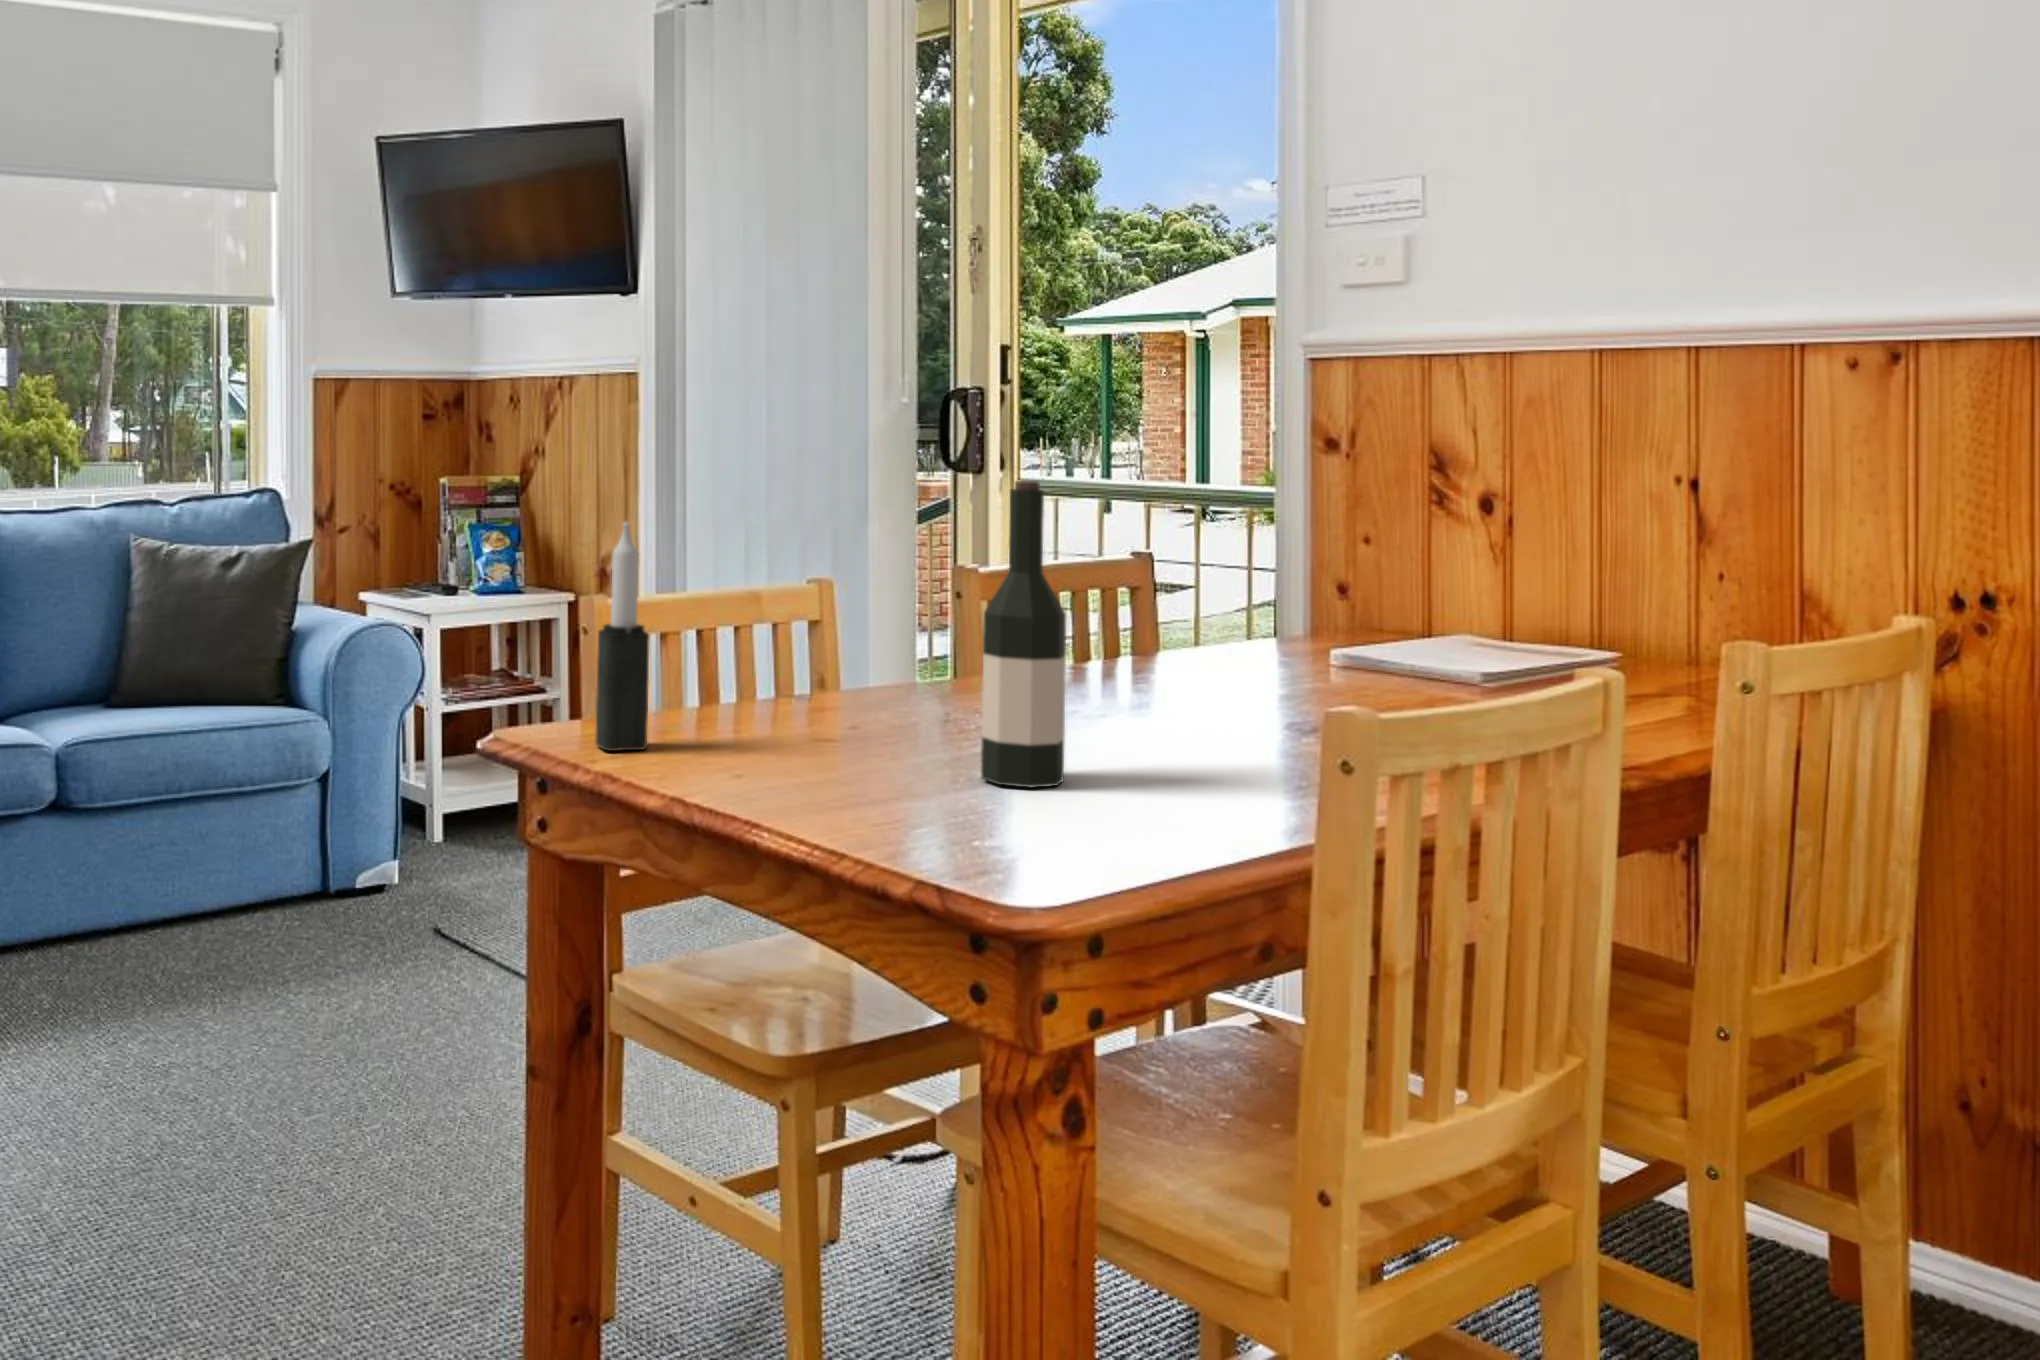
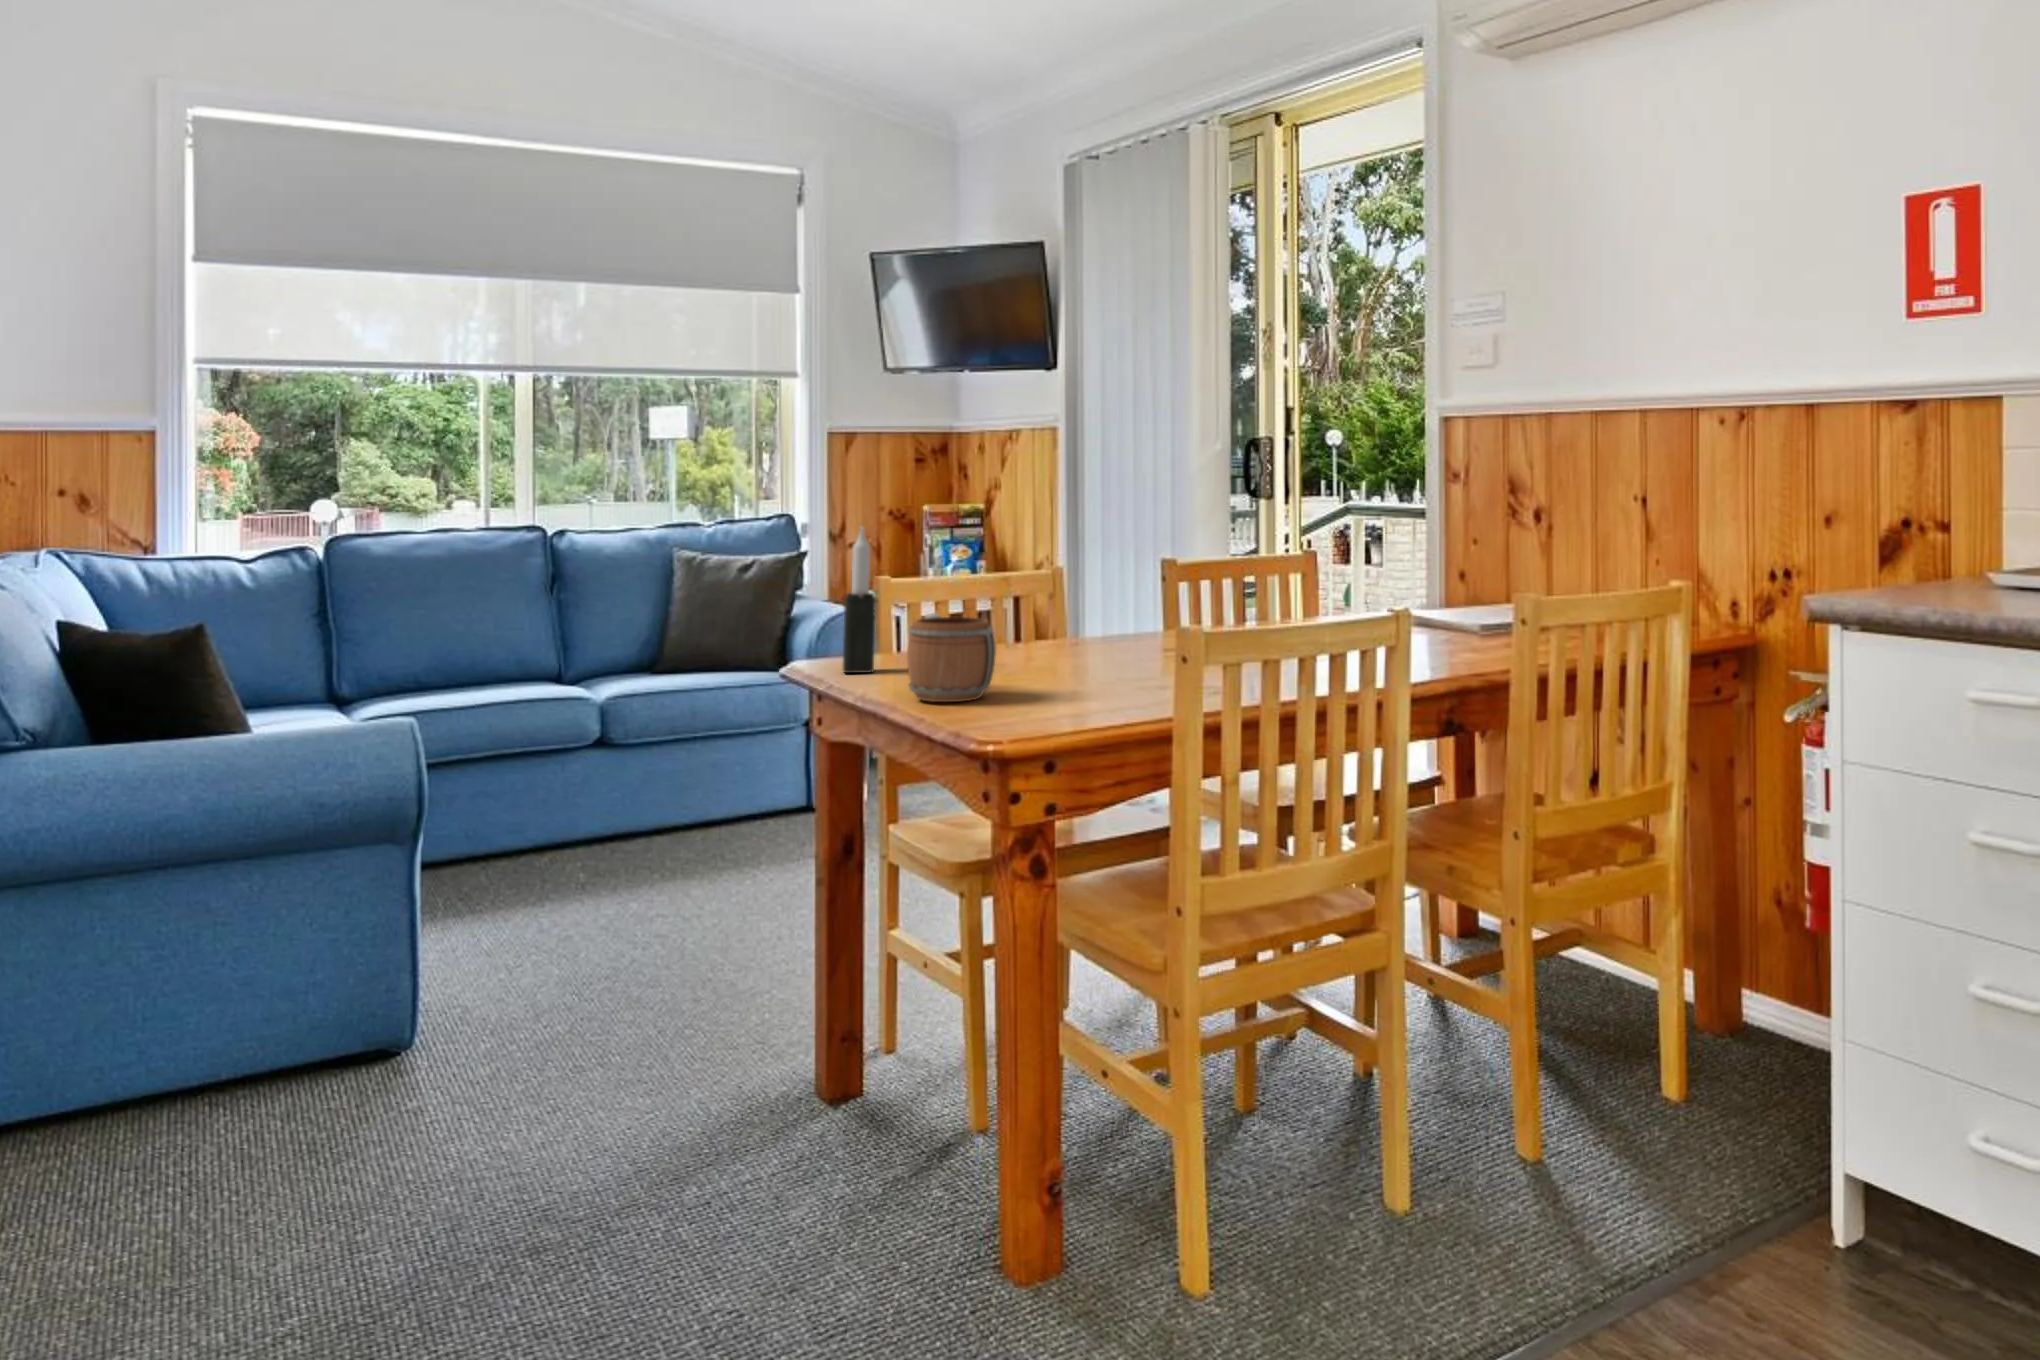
wine bottle: present [981,481,1066,787] -> none [1055,498,1109,689]
mug: none [759,663,916,814] -> present [907,613,996,702]

